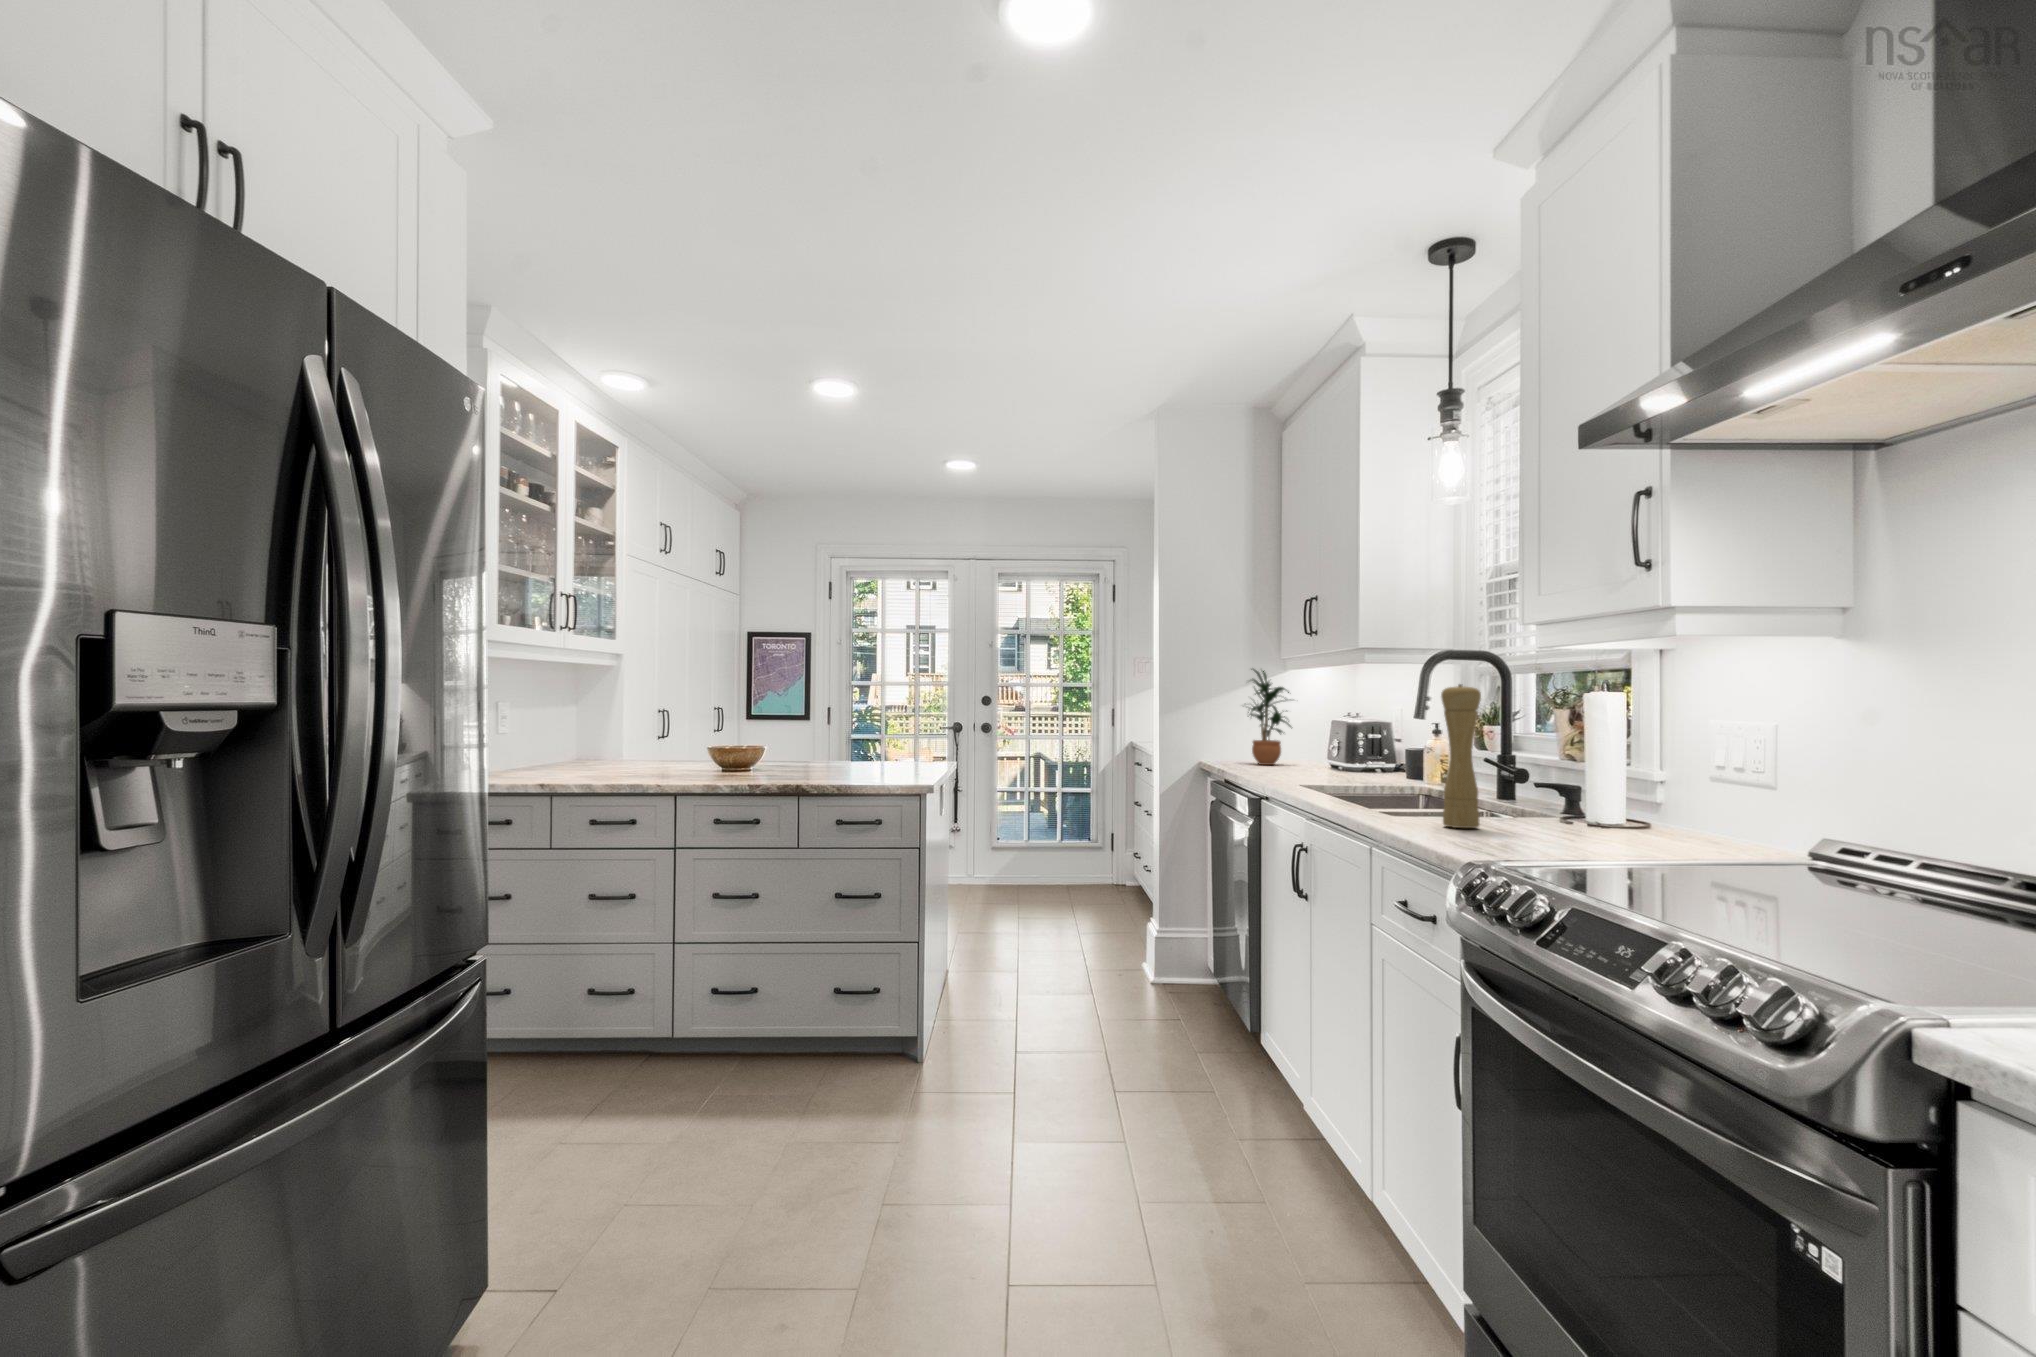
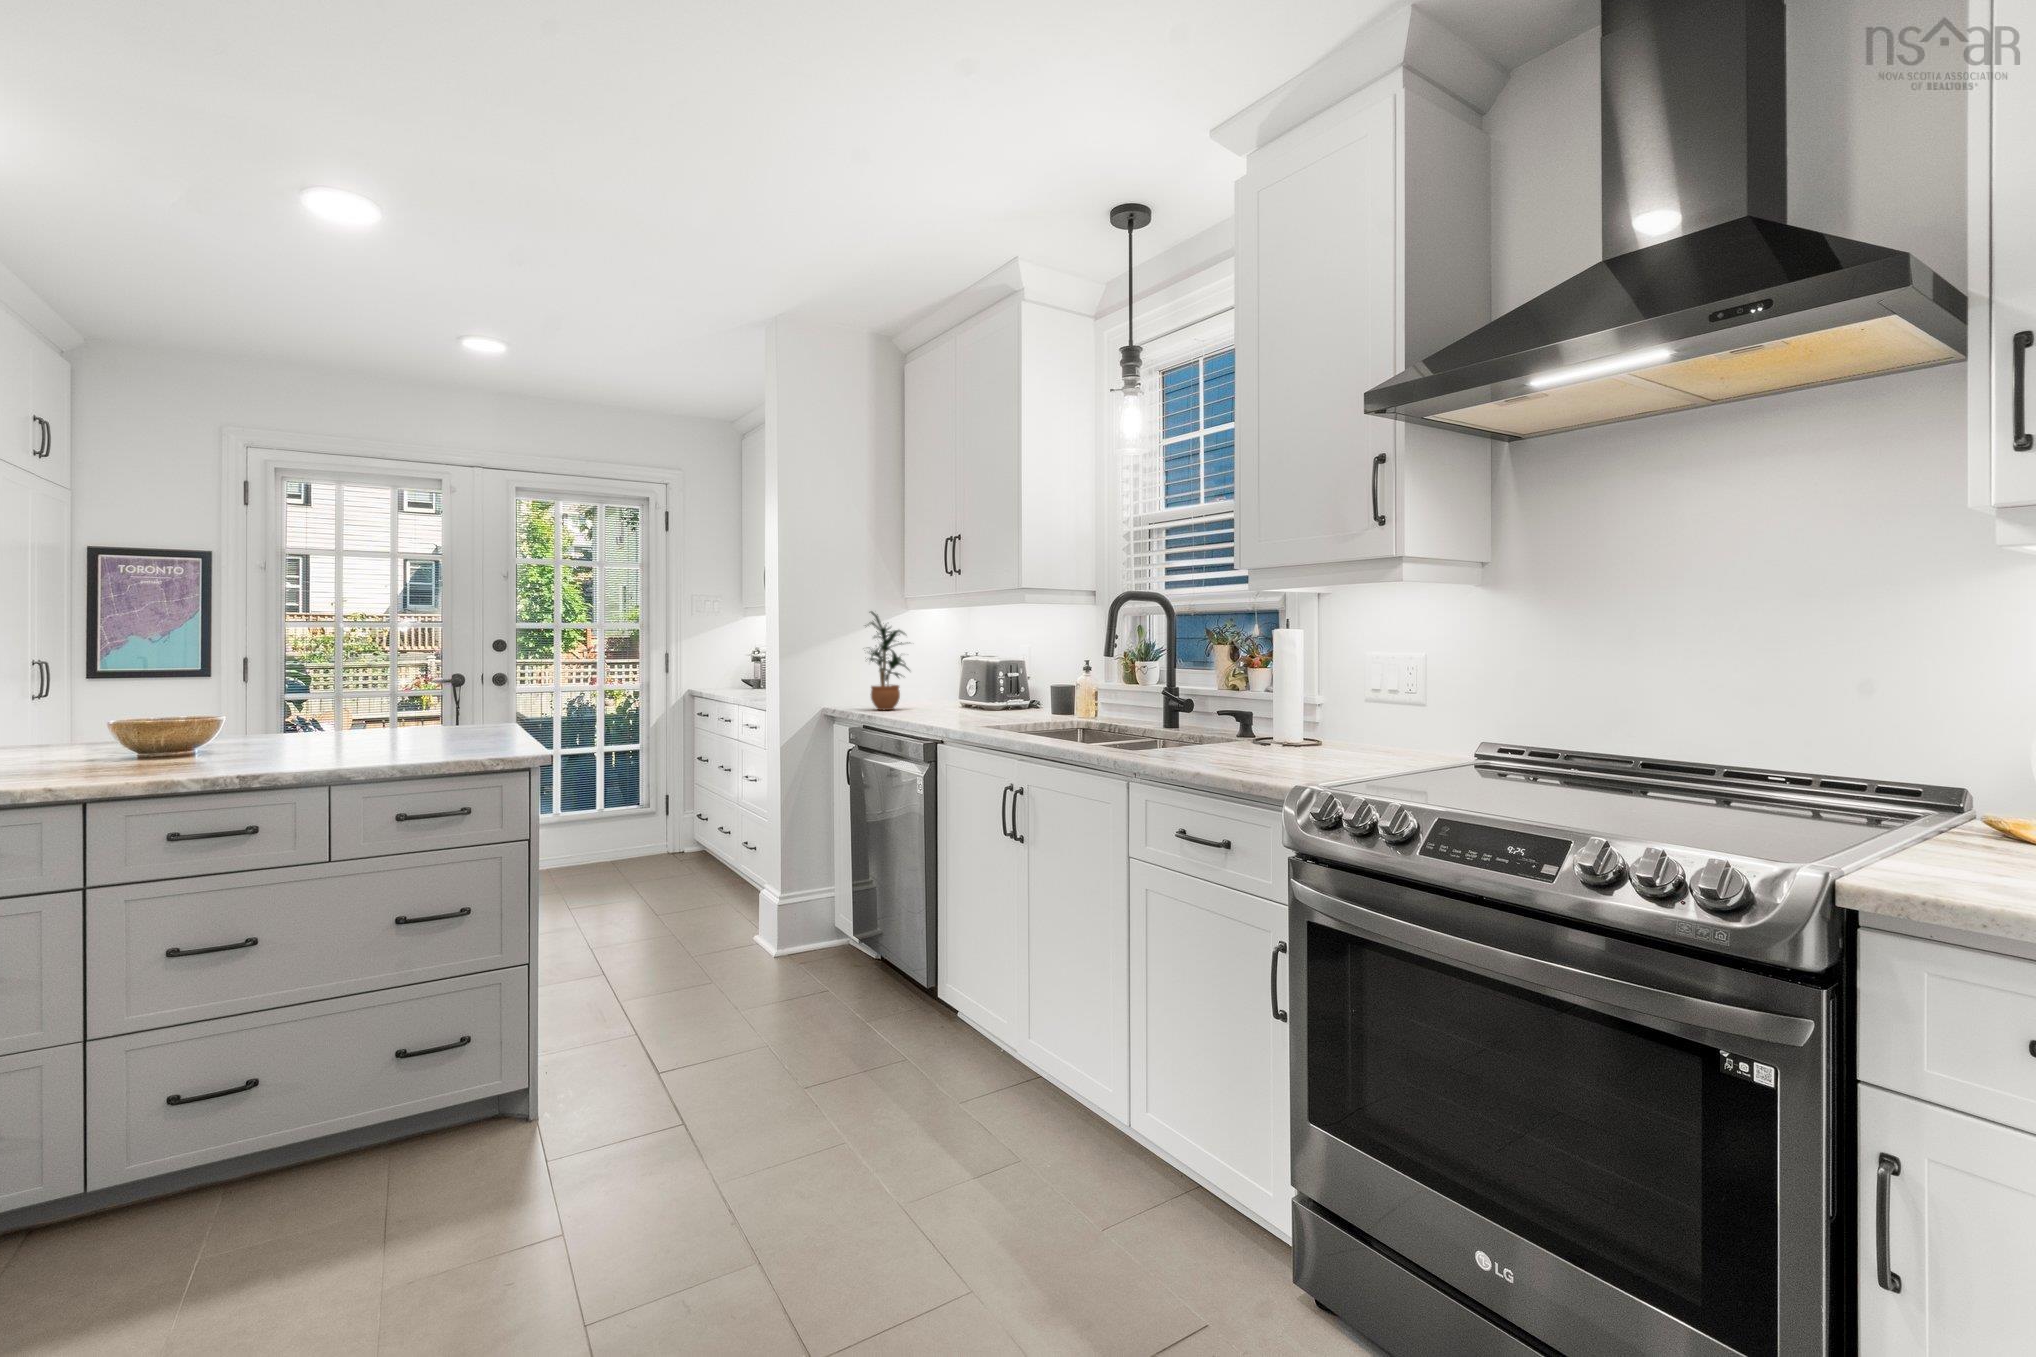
pepper mill: present [1441,684,1481,828] -> none [1184,626,1219,760]

